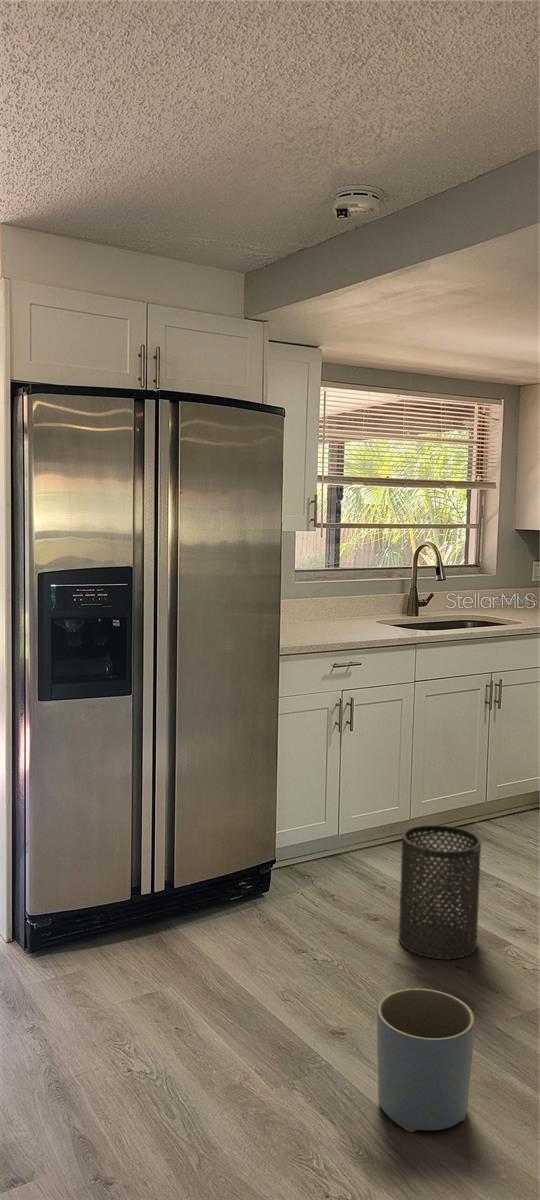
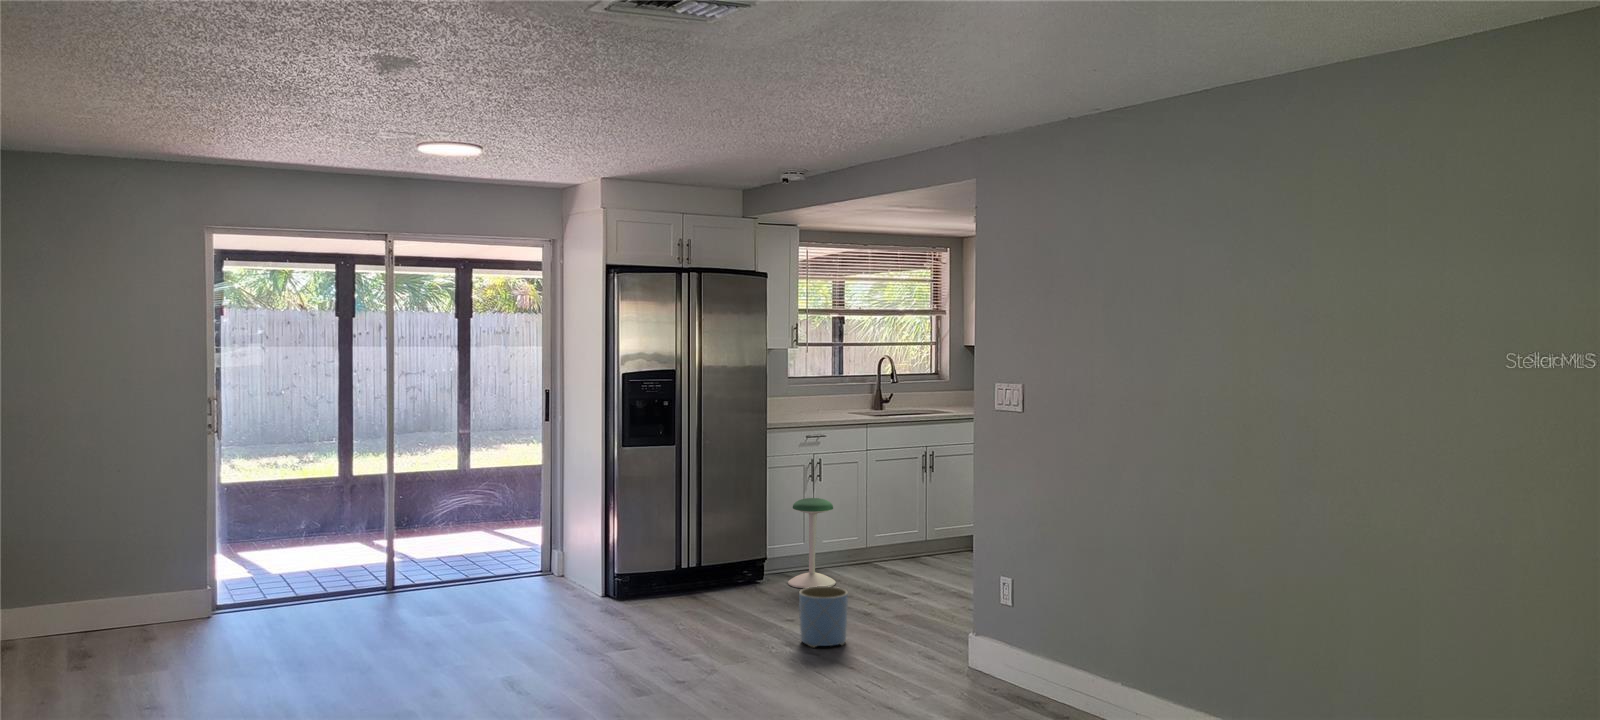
stool: none [308,768,384,917] -> present [788,498,836,588]
trash can: present [399,825,481,959] -> none [838,528,885,603]

